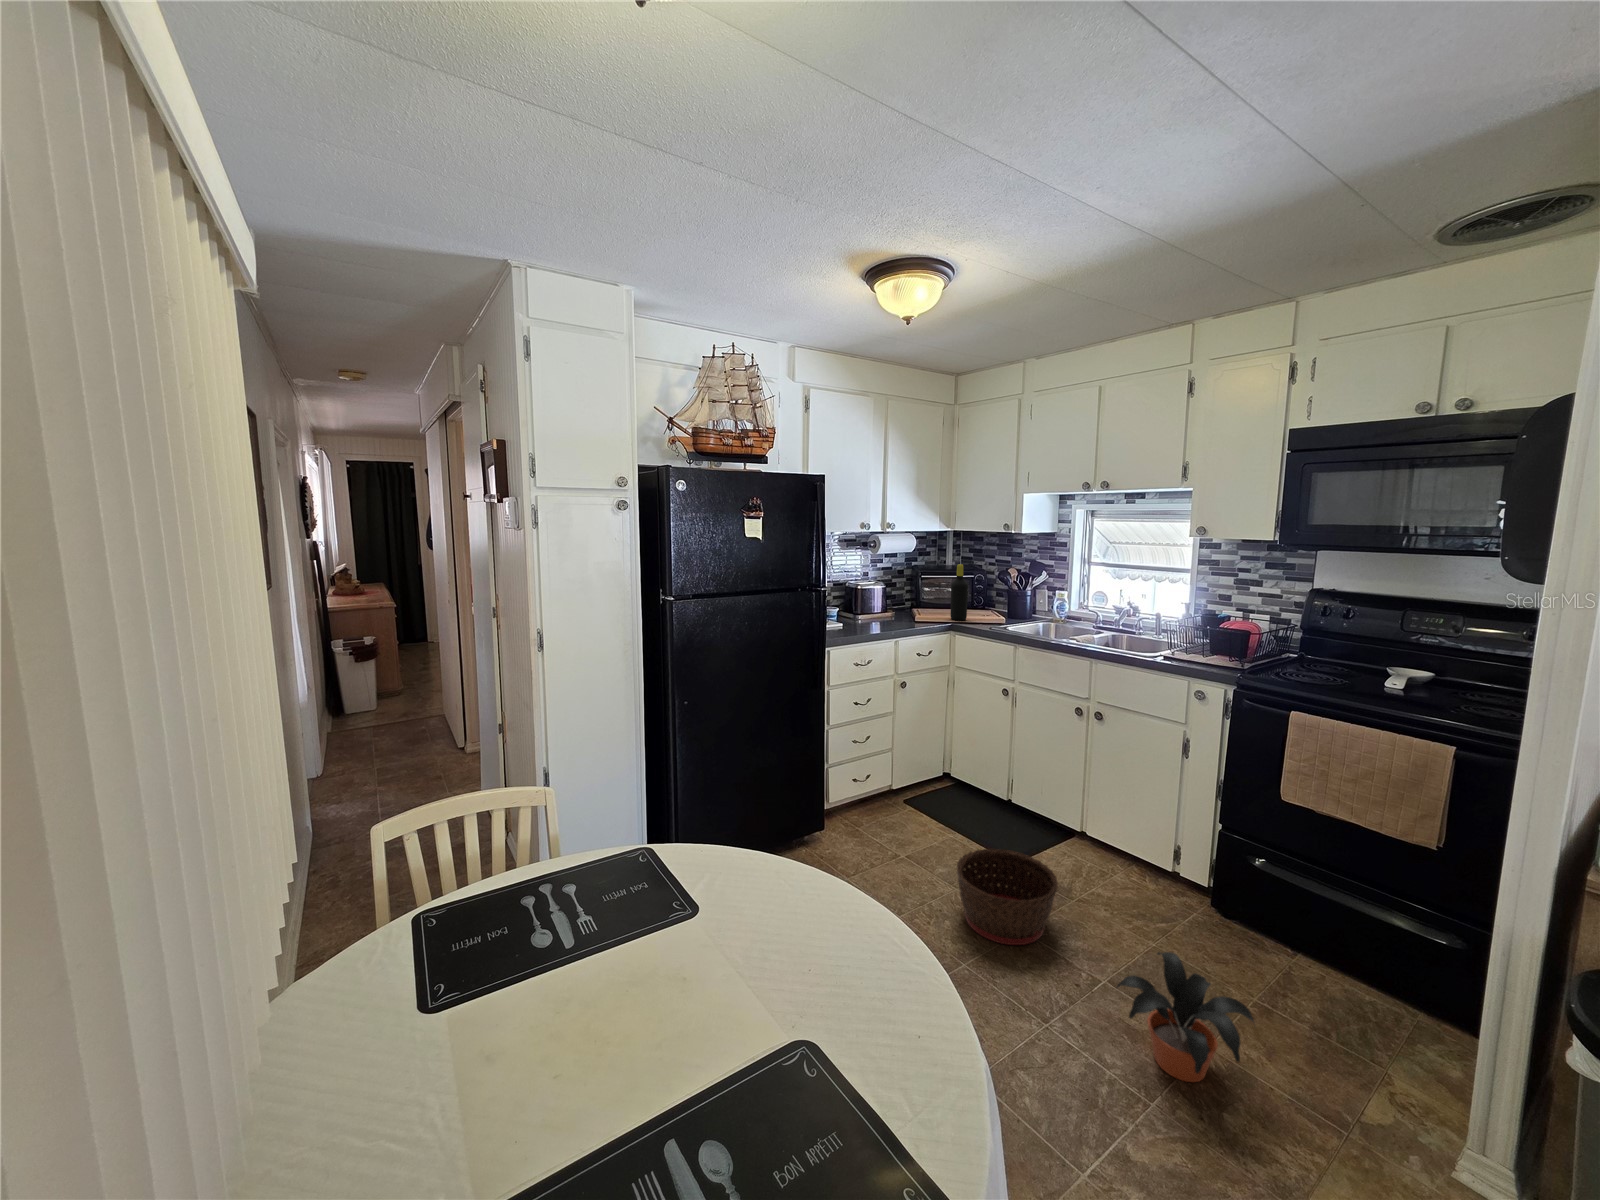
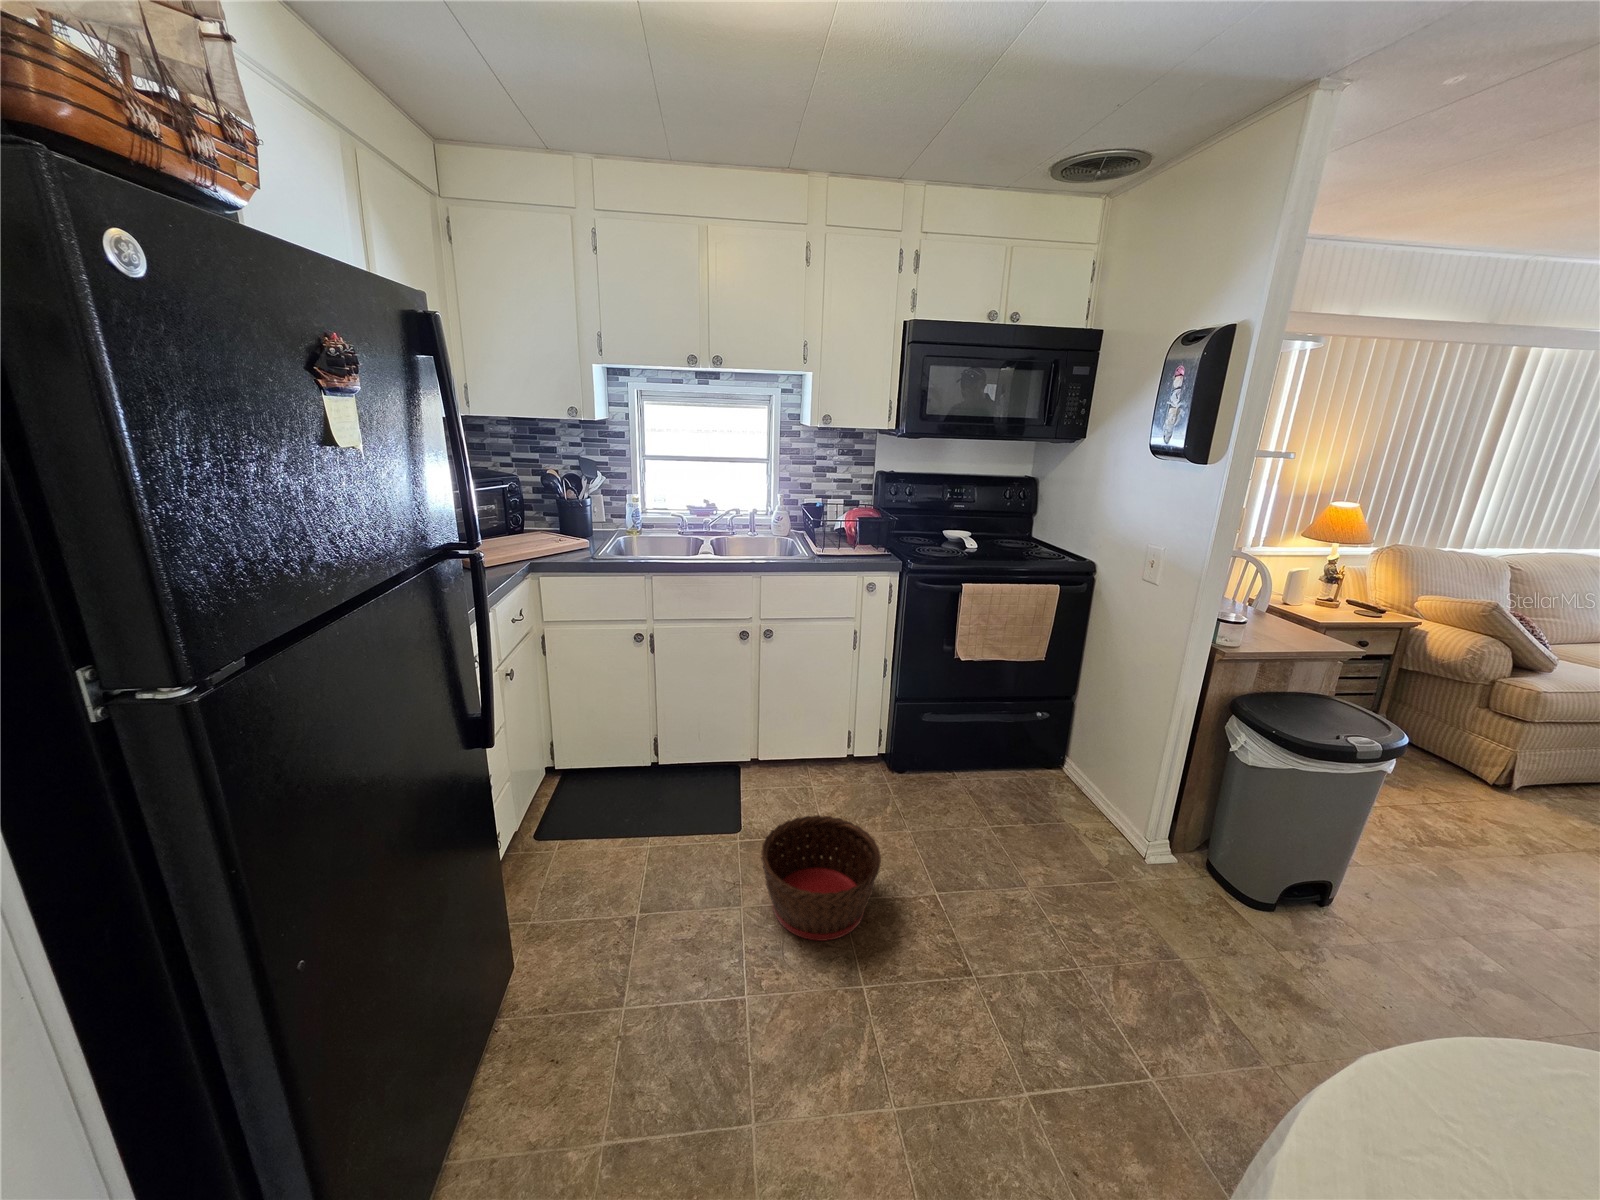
bottle: present [951,564,968,620] -> none [509,466,541,551]
potted plant: present [1117,952,1254,1082] -> none [993,831,1120,935]

